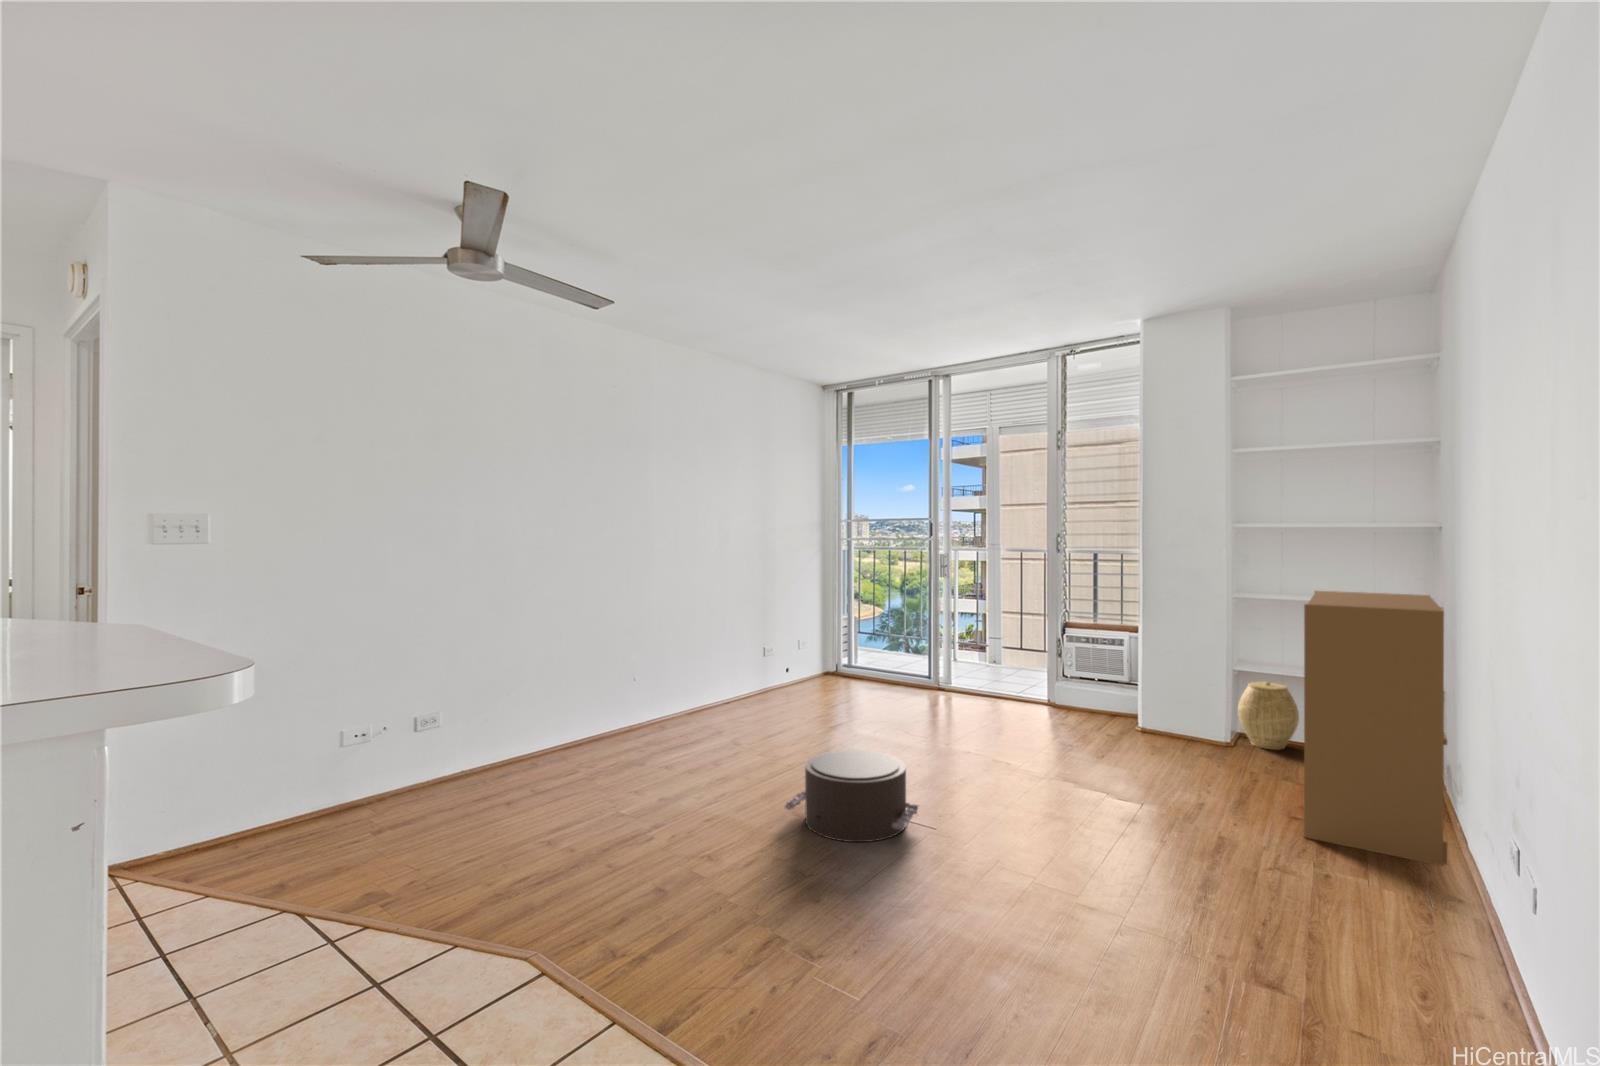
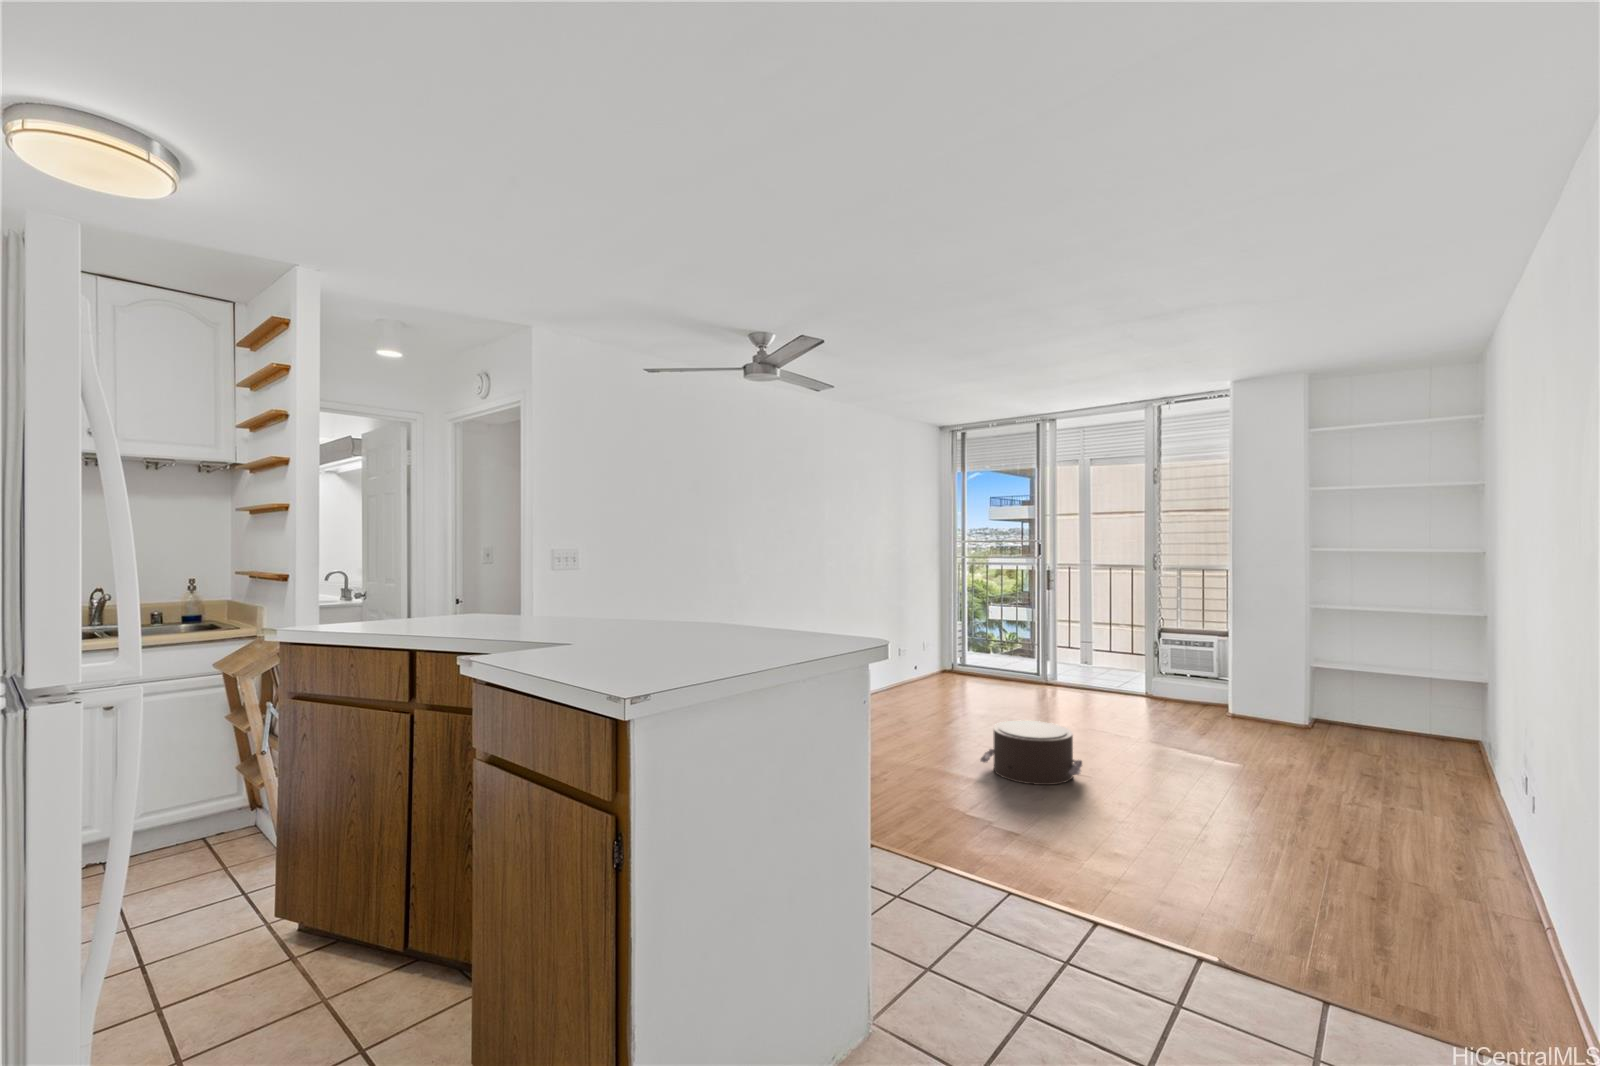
bookshelf: present [1304,591,1447,866] -> none [1381,601,1494,806]
woven basket: present [1238,682,1299,750] -> none [1316,676,1369,731]

